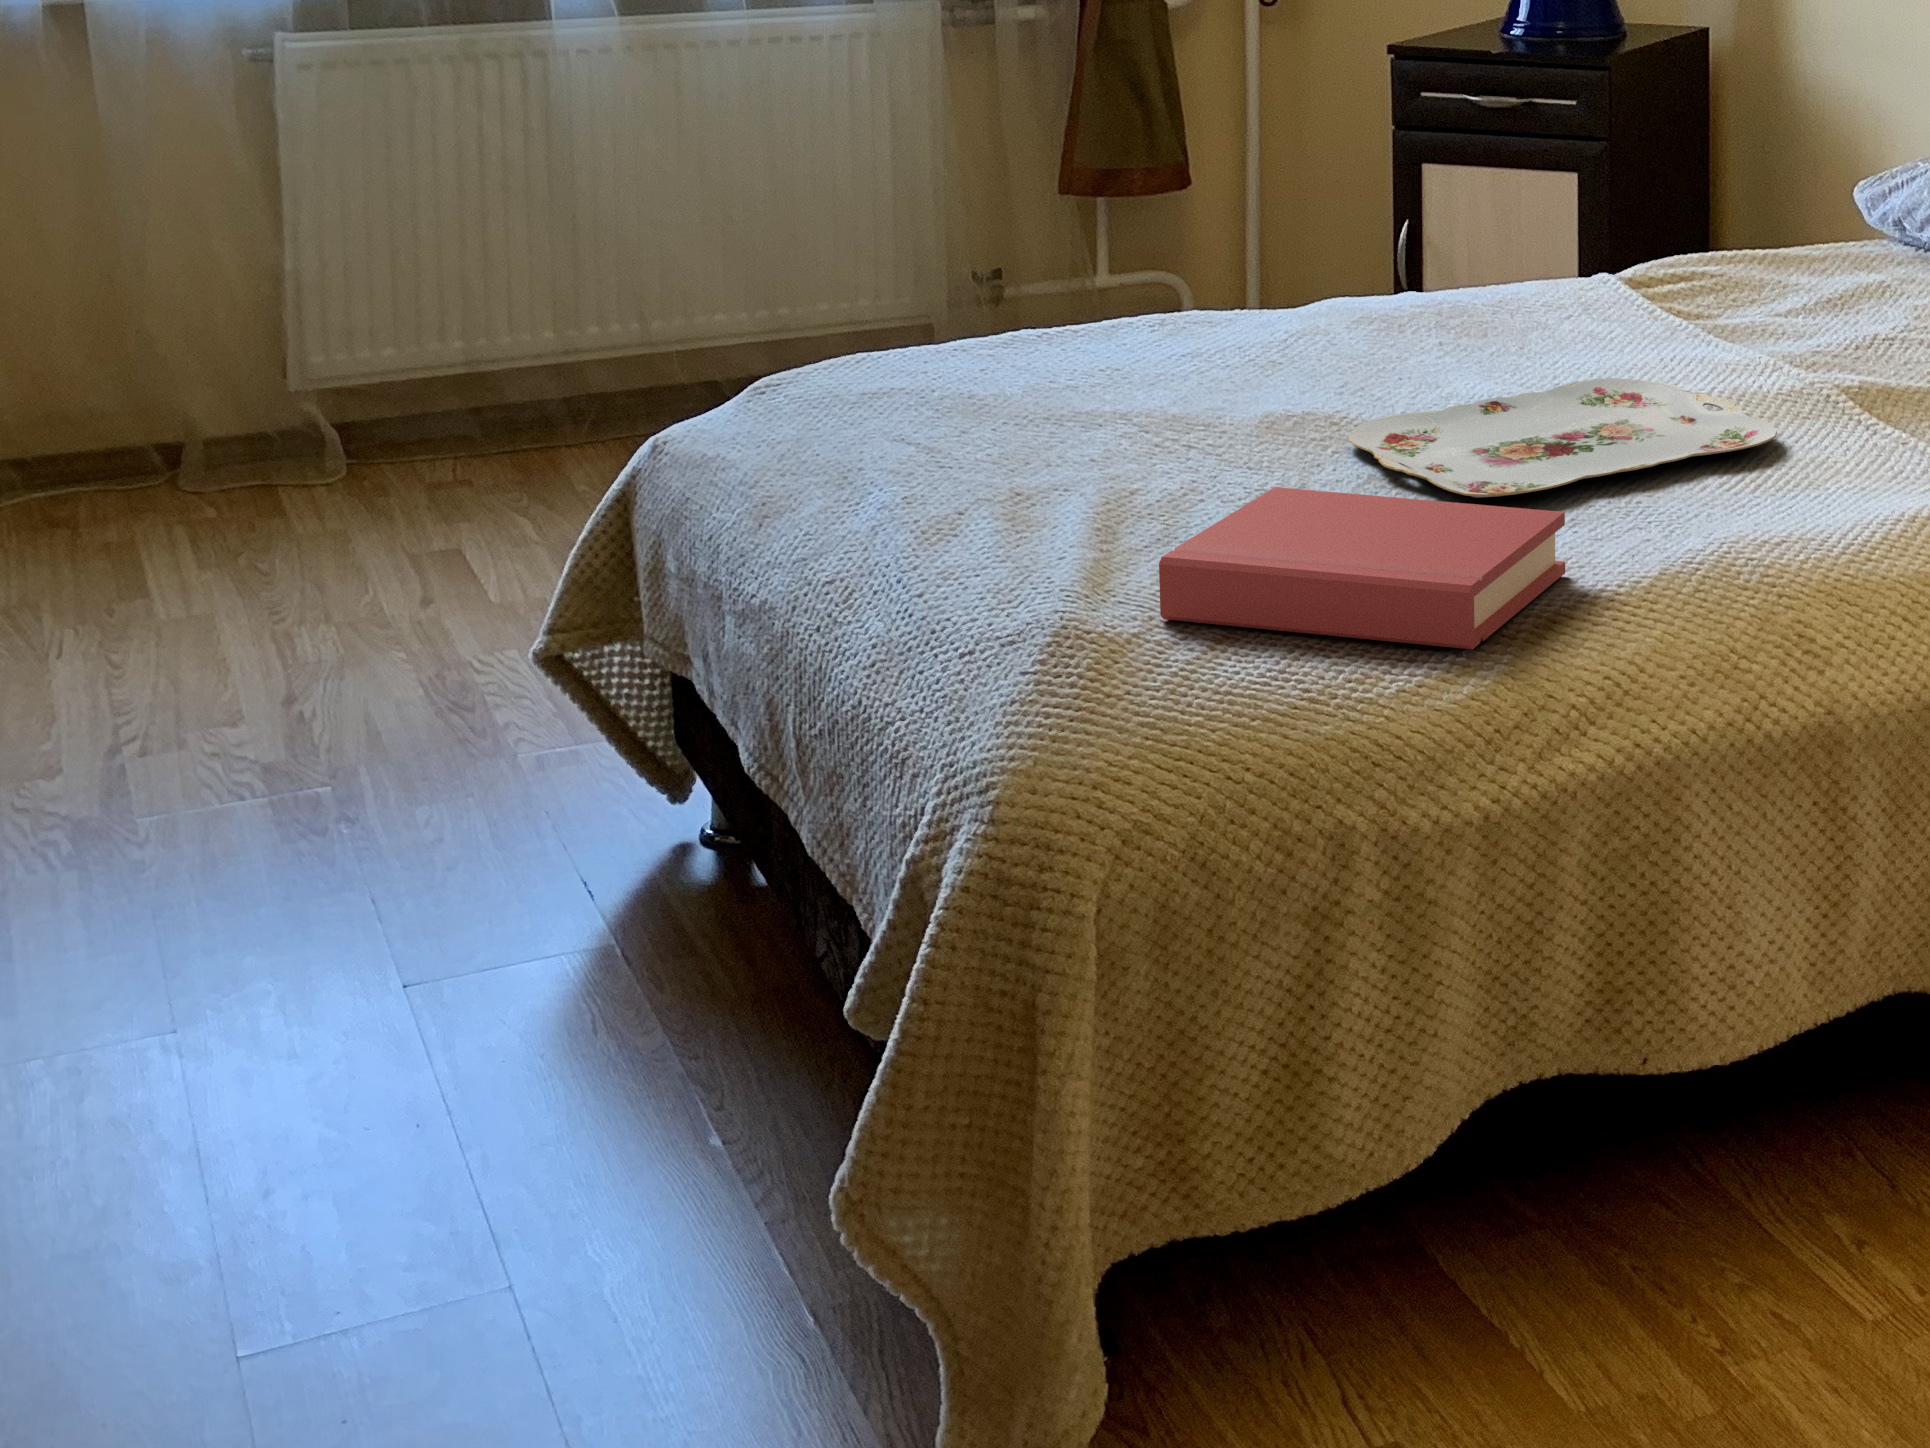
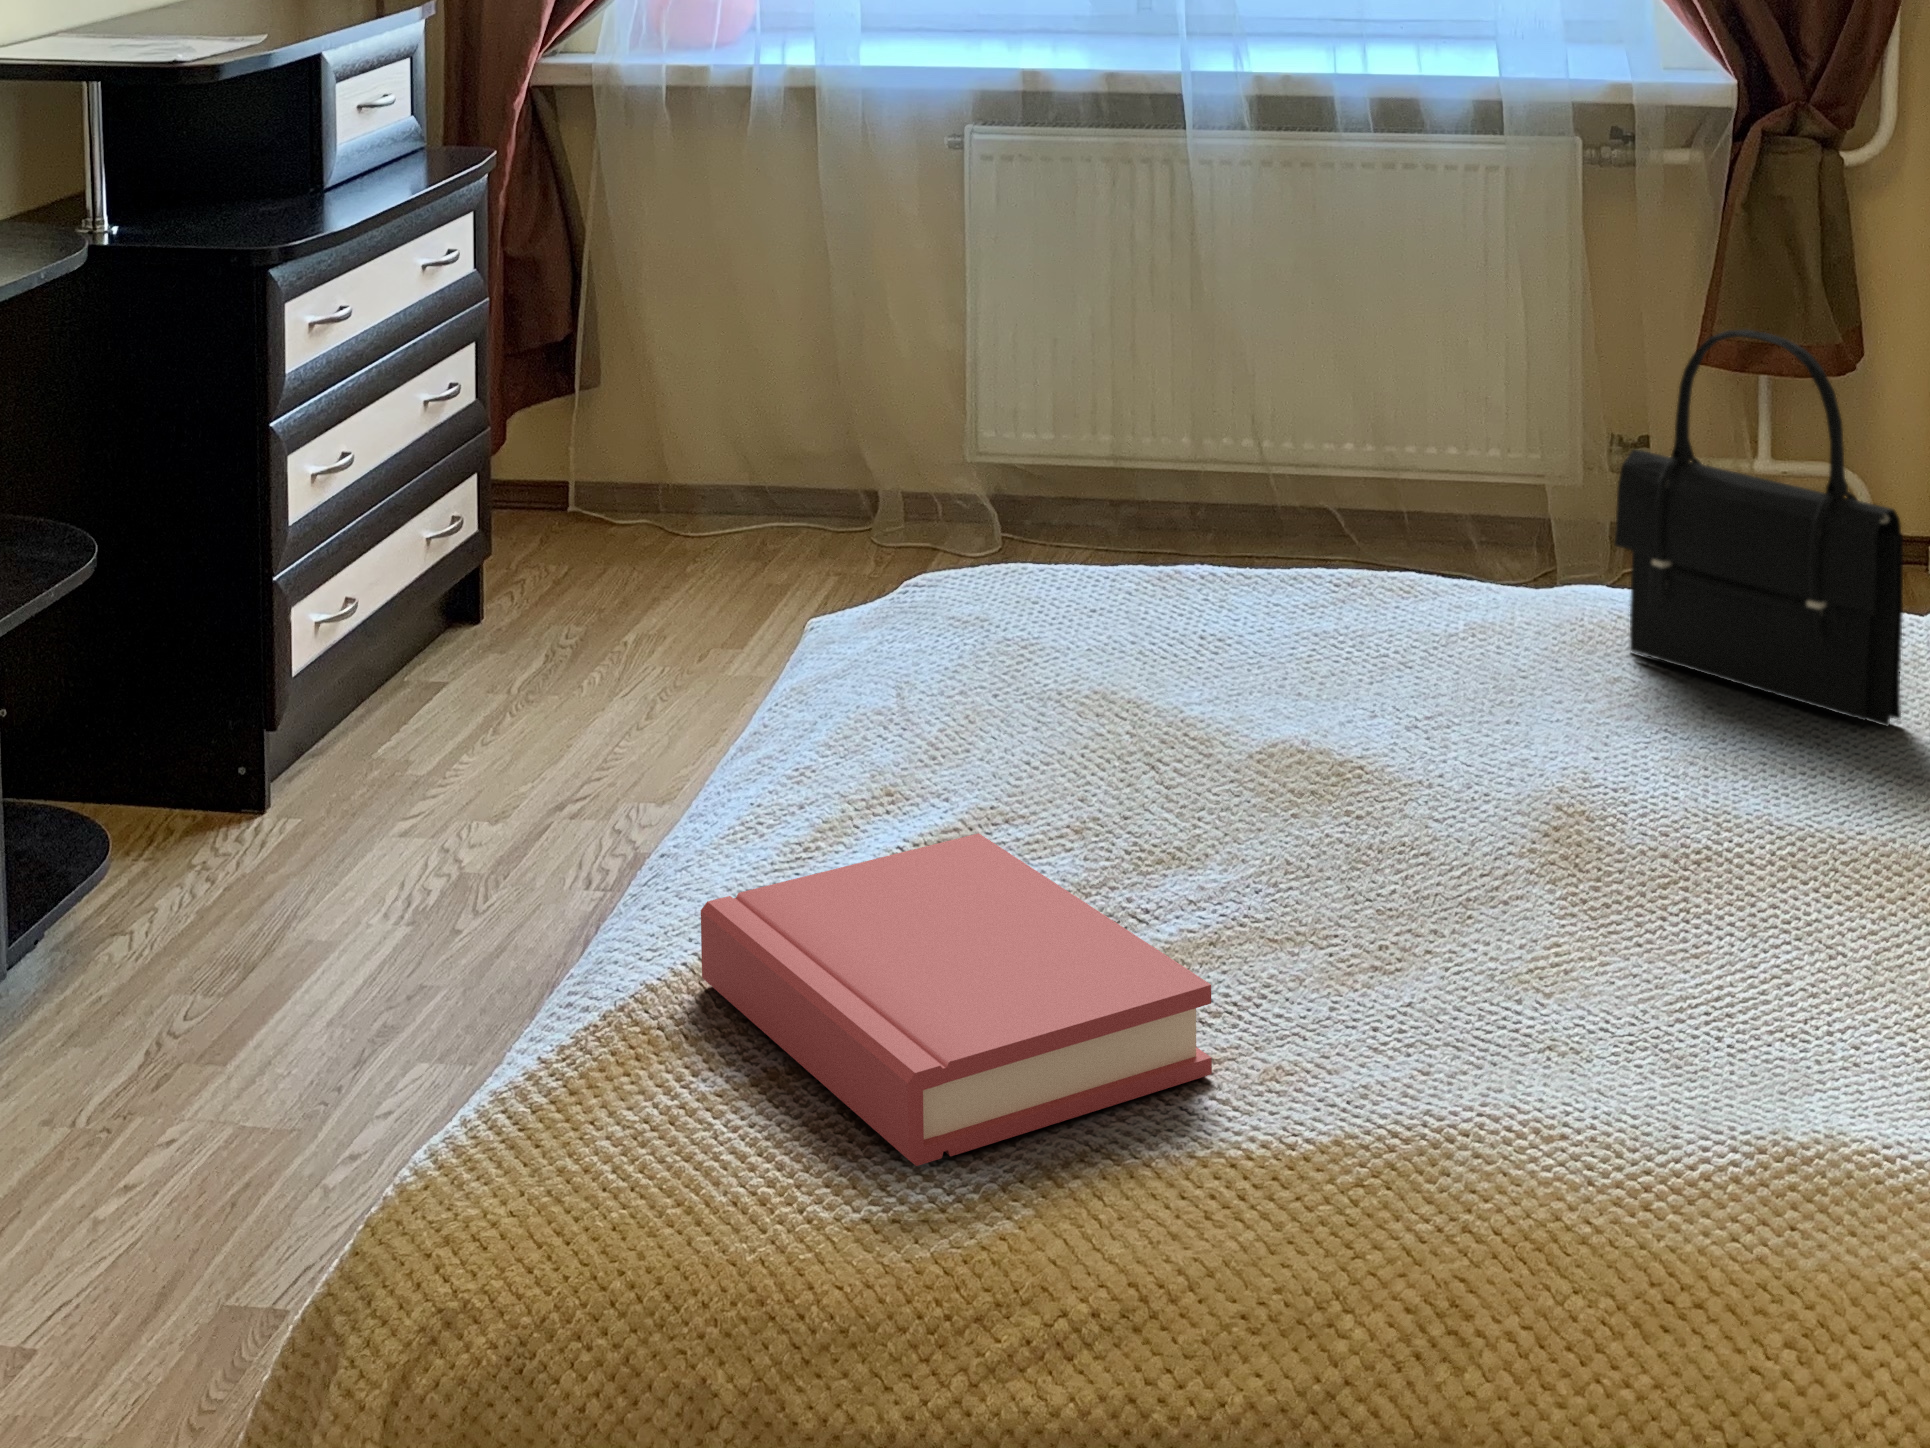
handbag: none [1454,82,1683,342] -> present [1614,330,1903,726]
serving tray: present [1348,378,1777,498] -> none [1231,753,1799,937]

